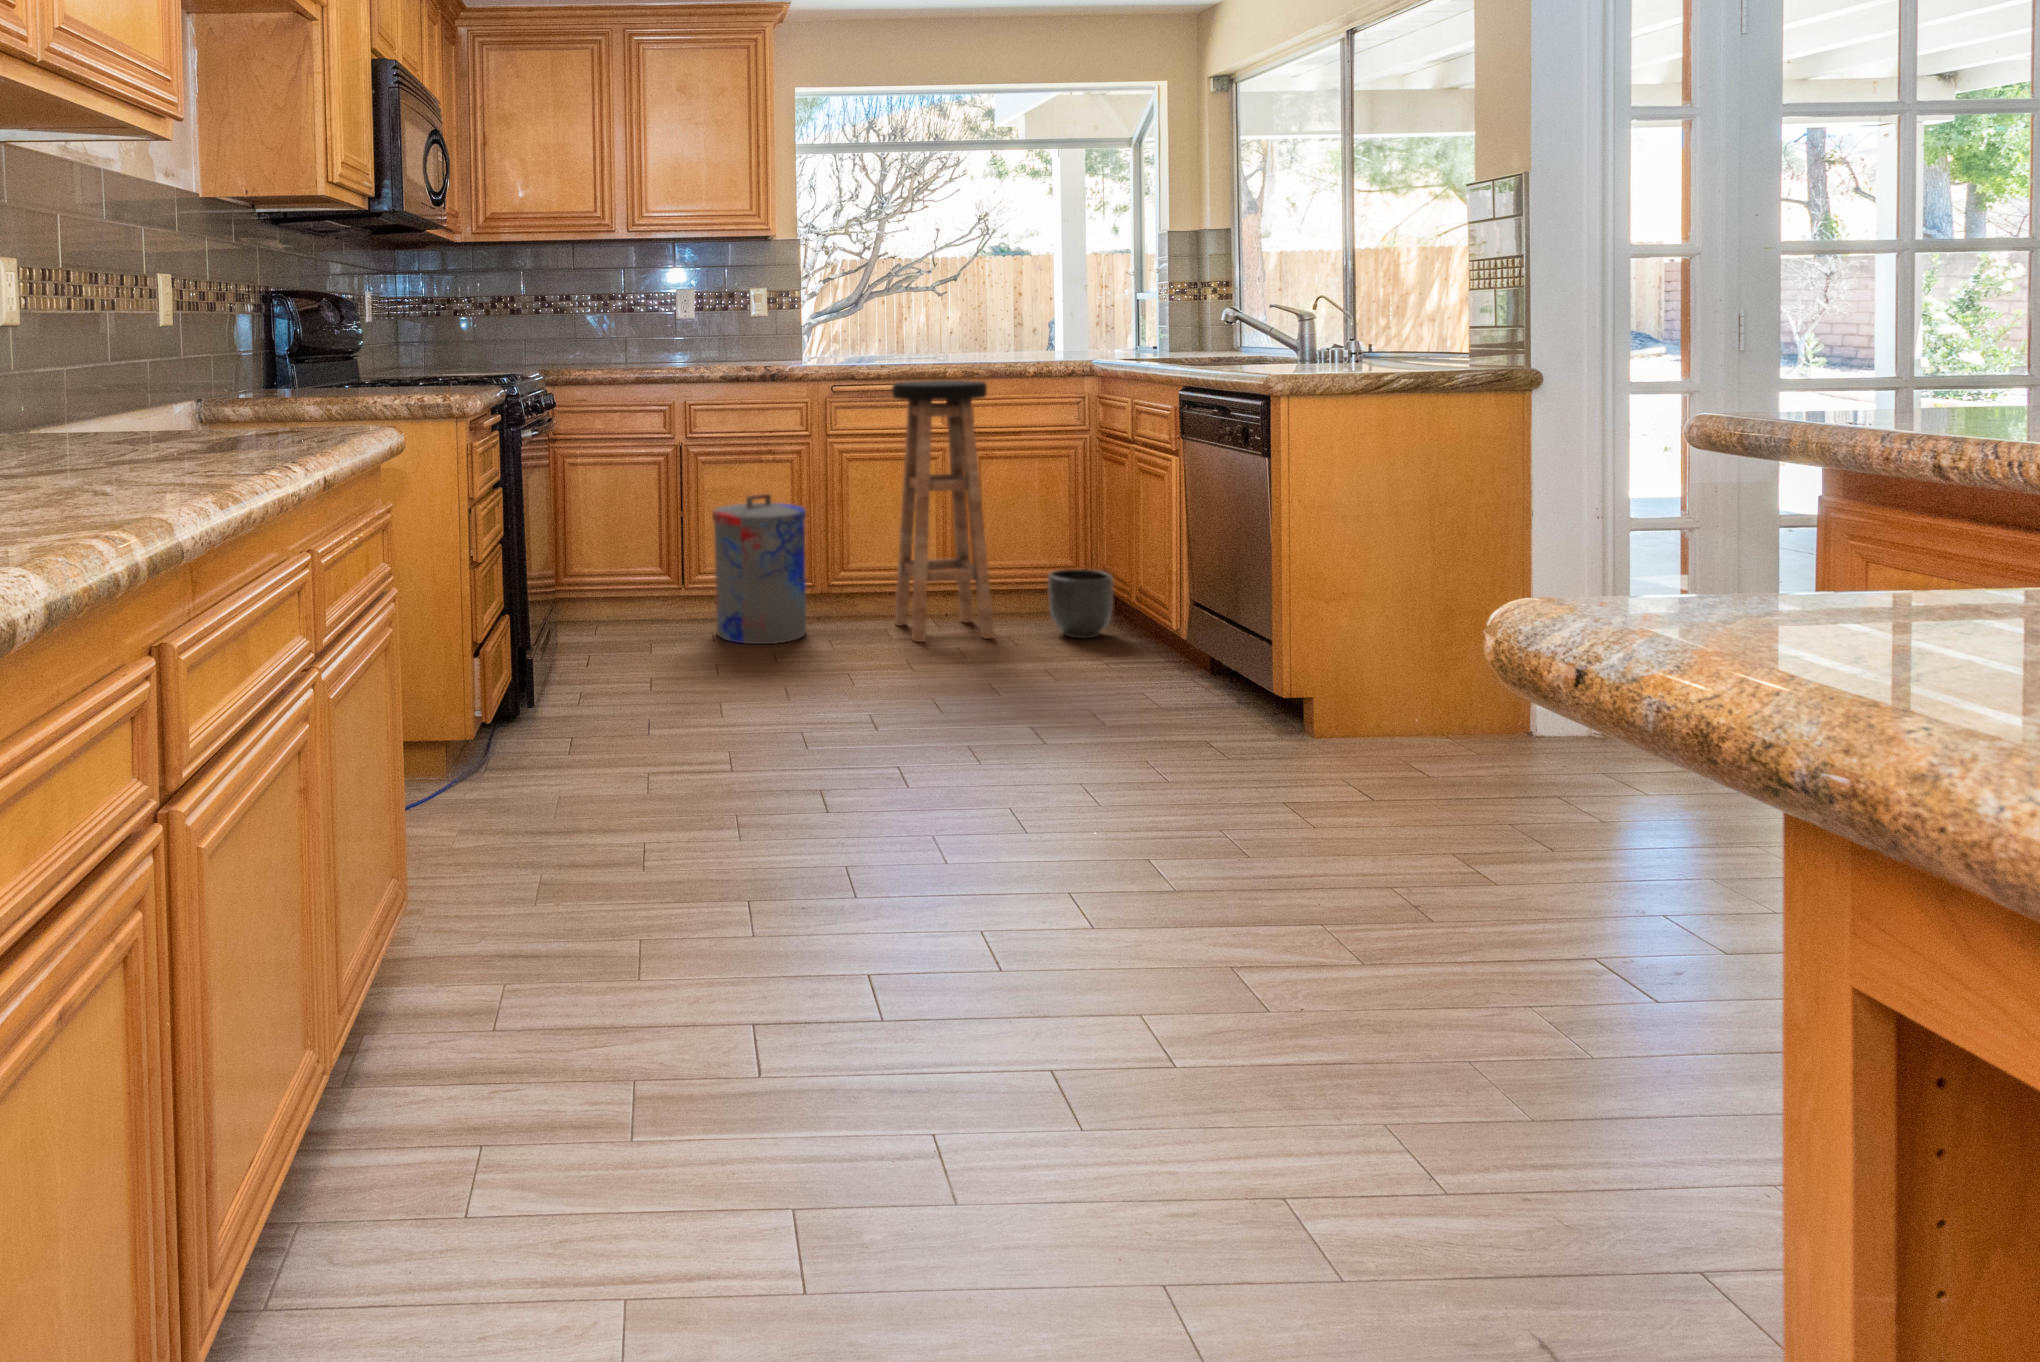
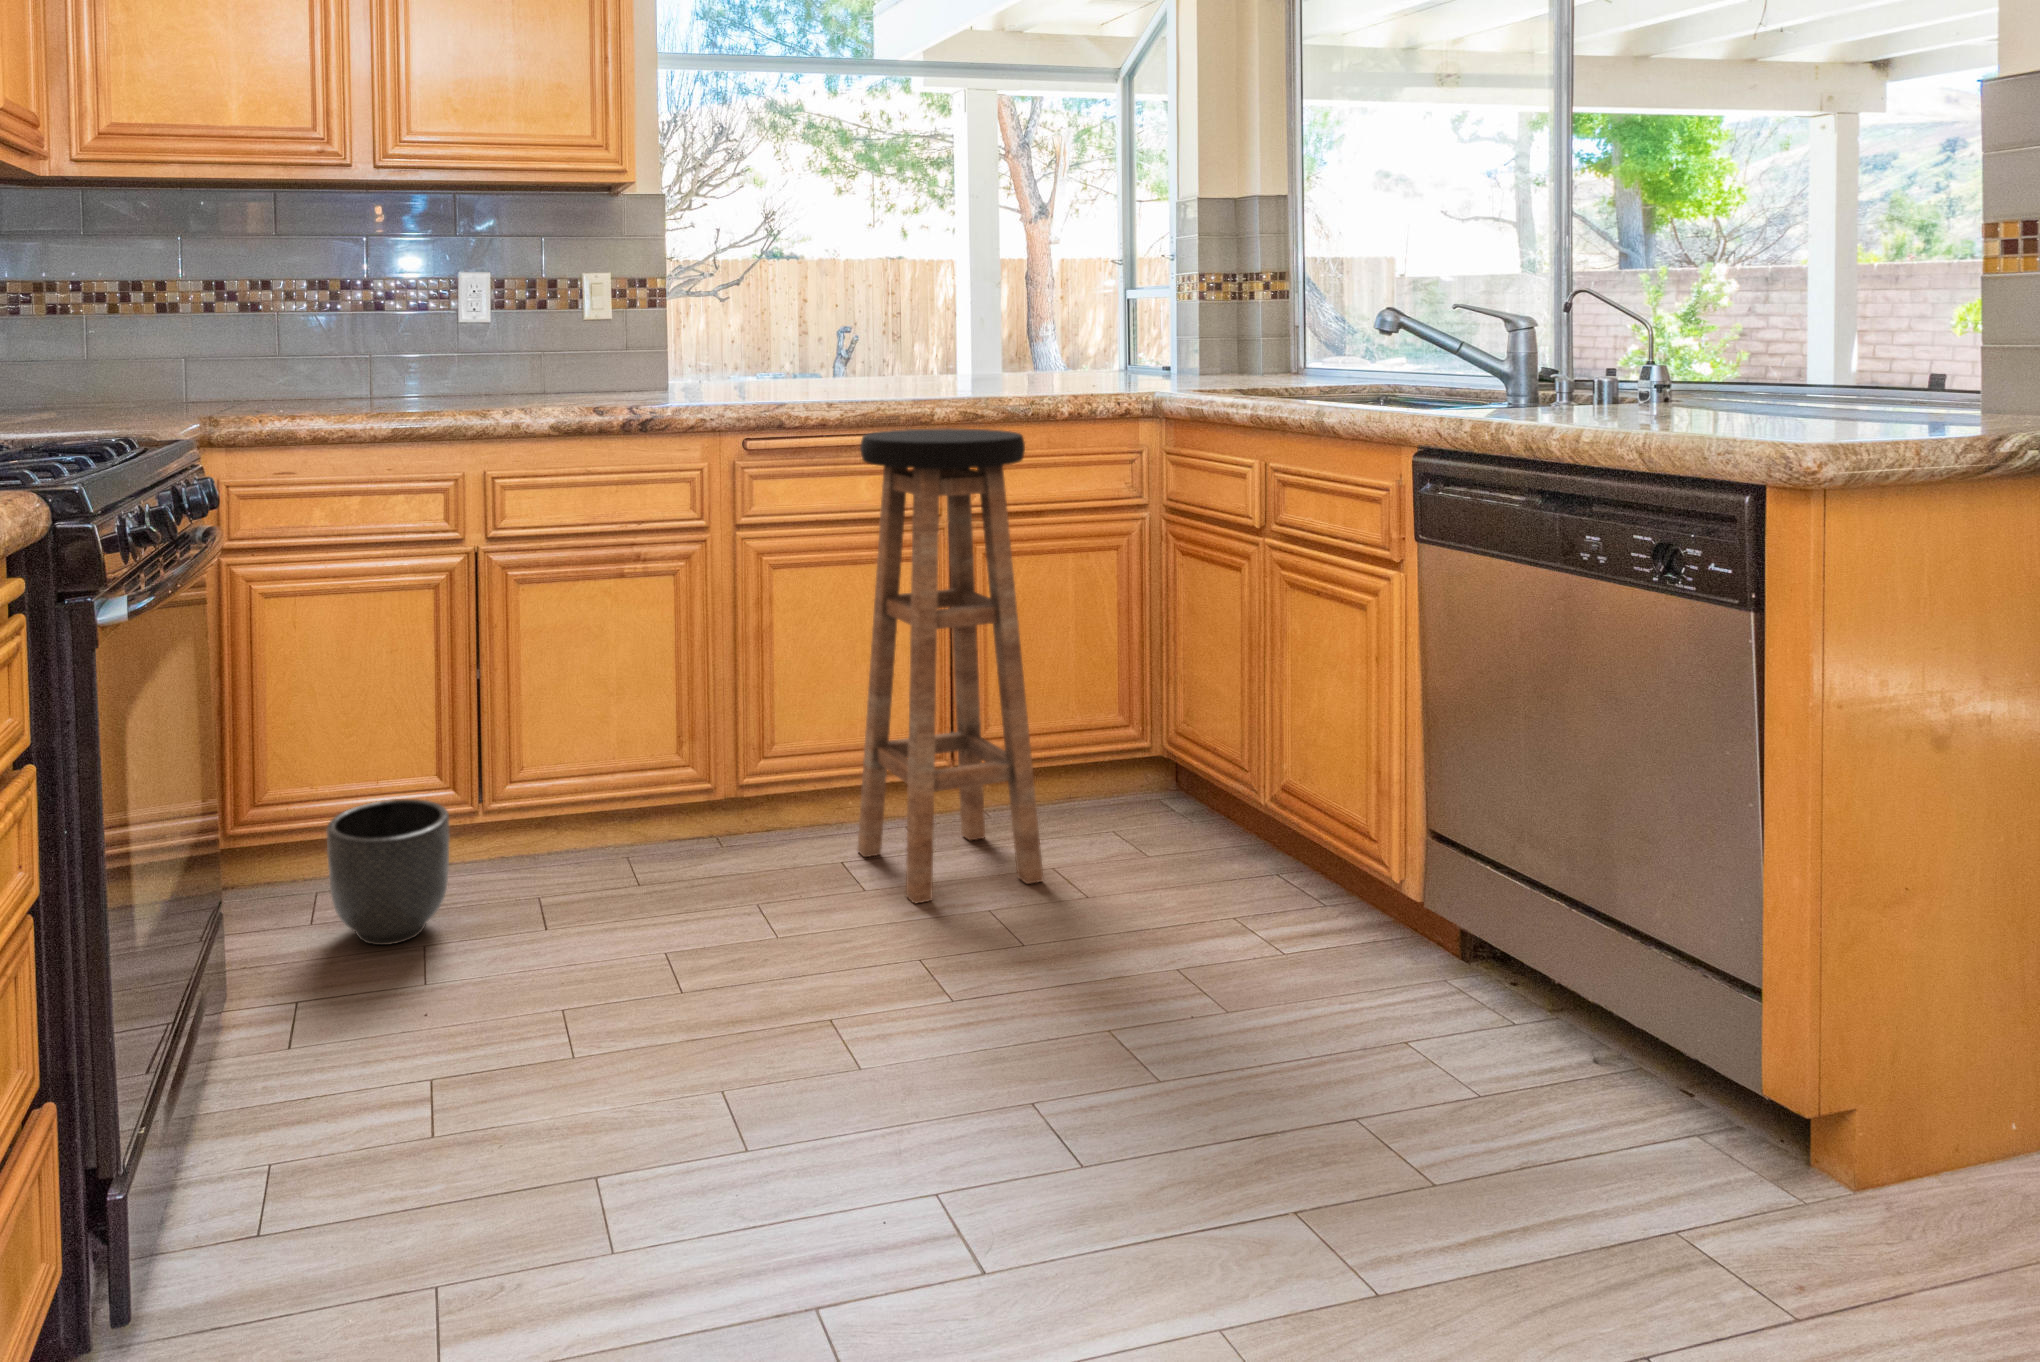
trash can: present [712,494,807,644] -> none [540,643,715,937]
planter: present [1048,569,1113,638] -> present [326,799,449,945]

